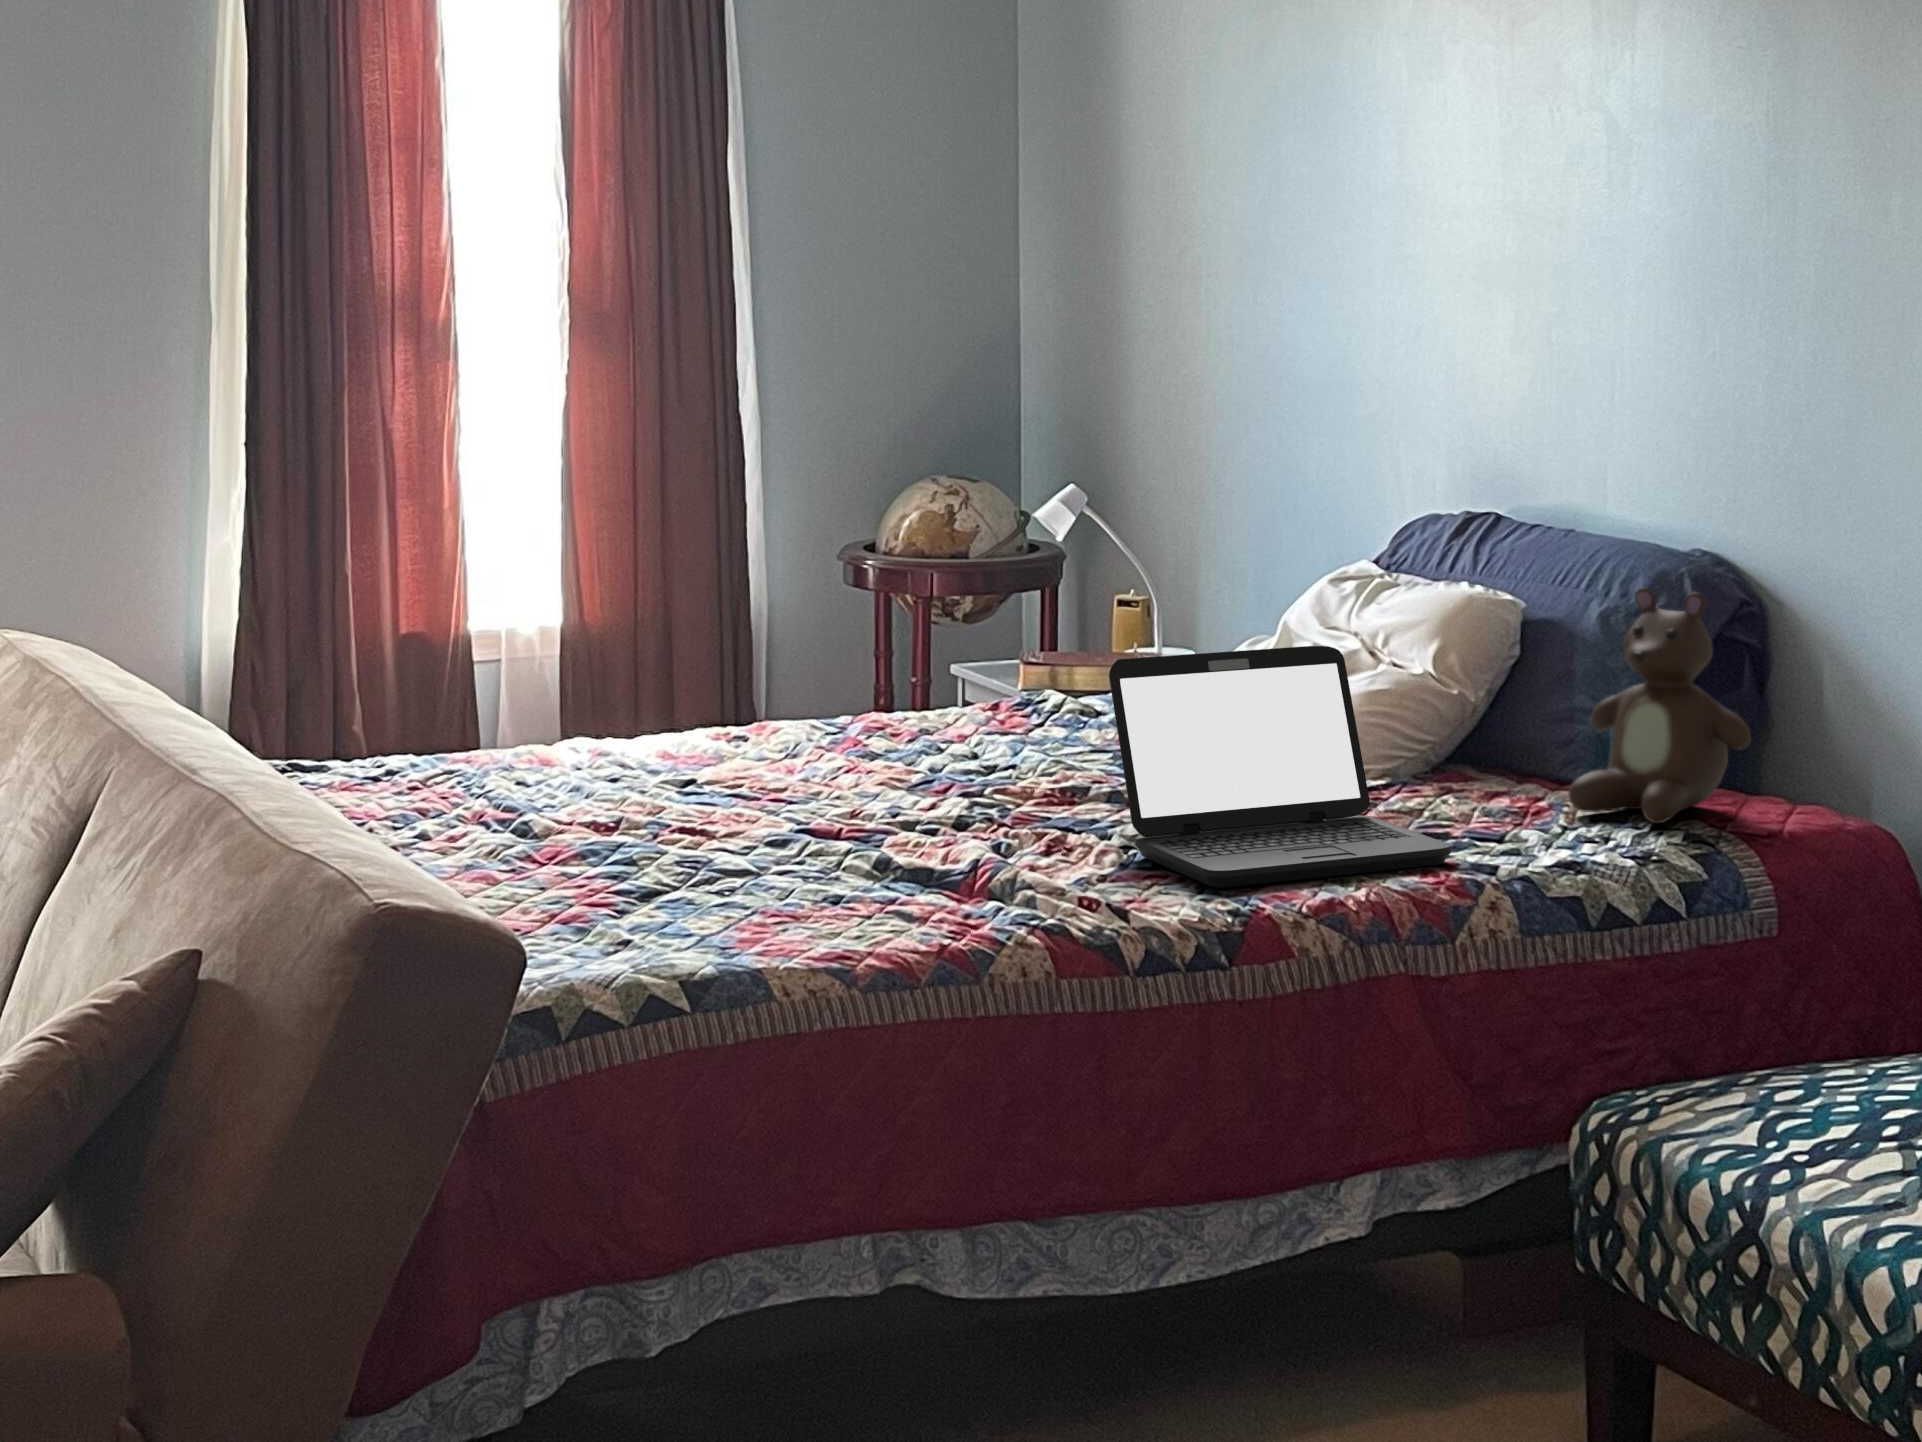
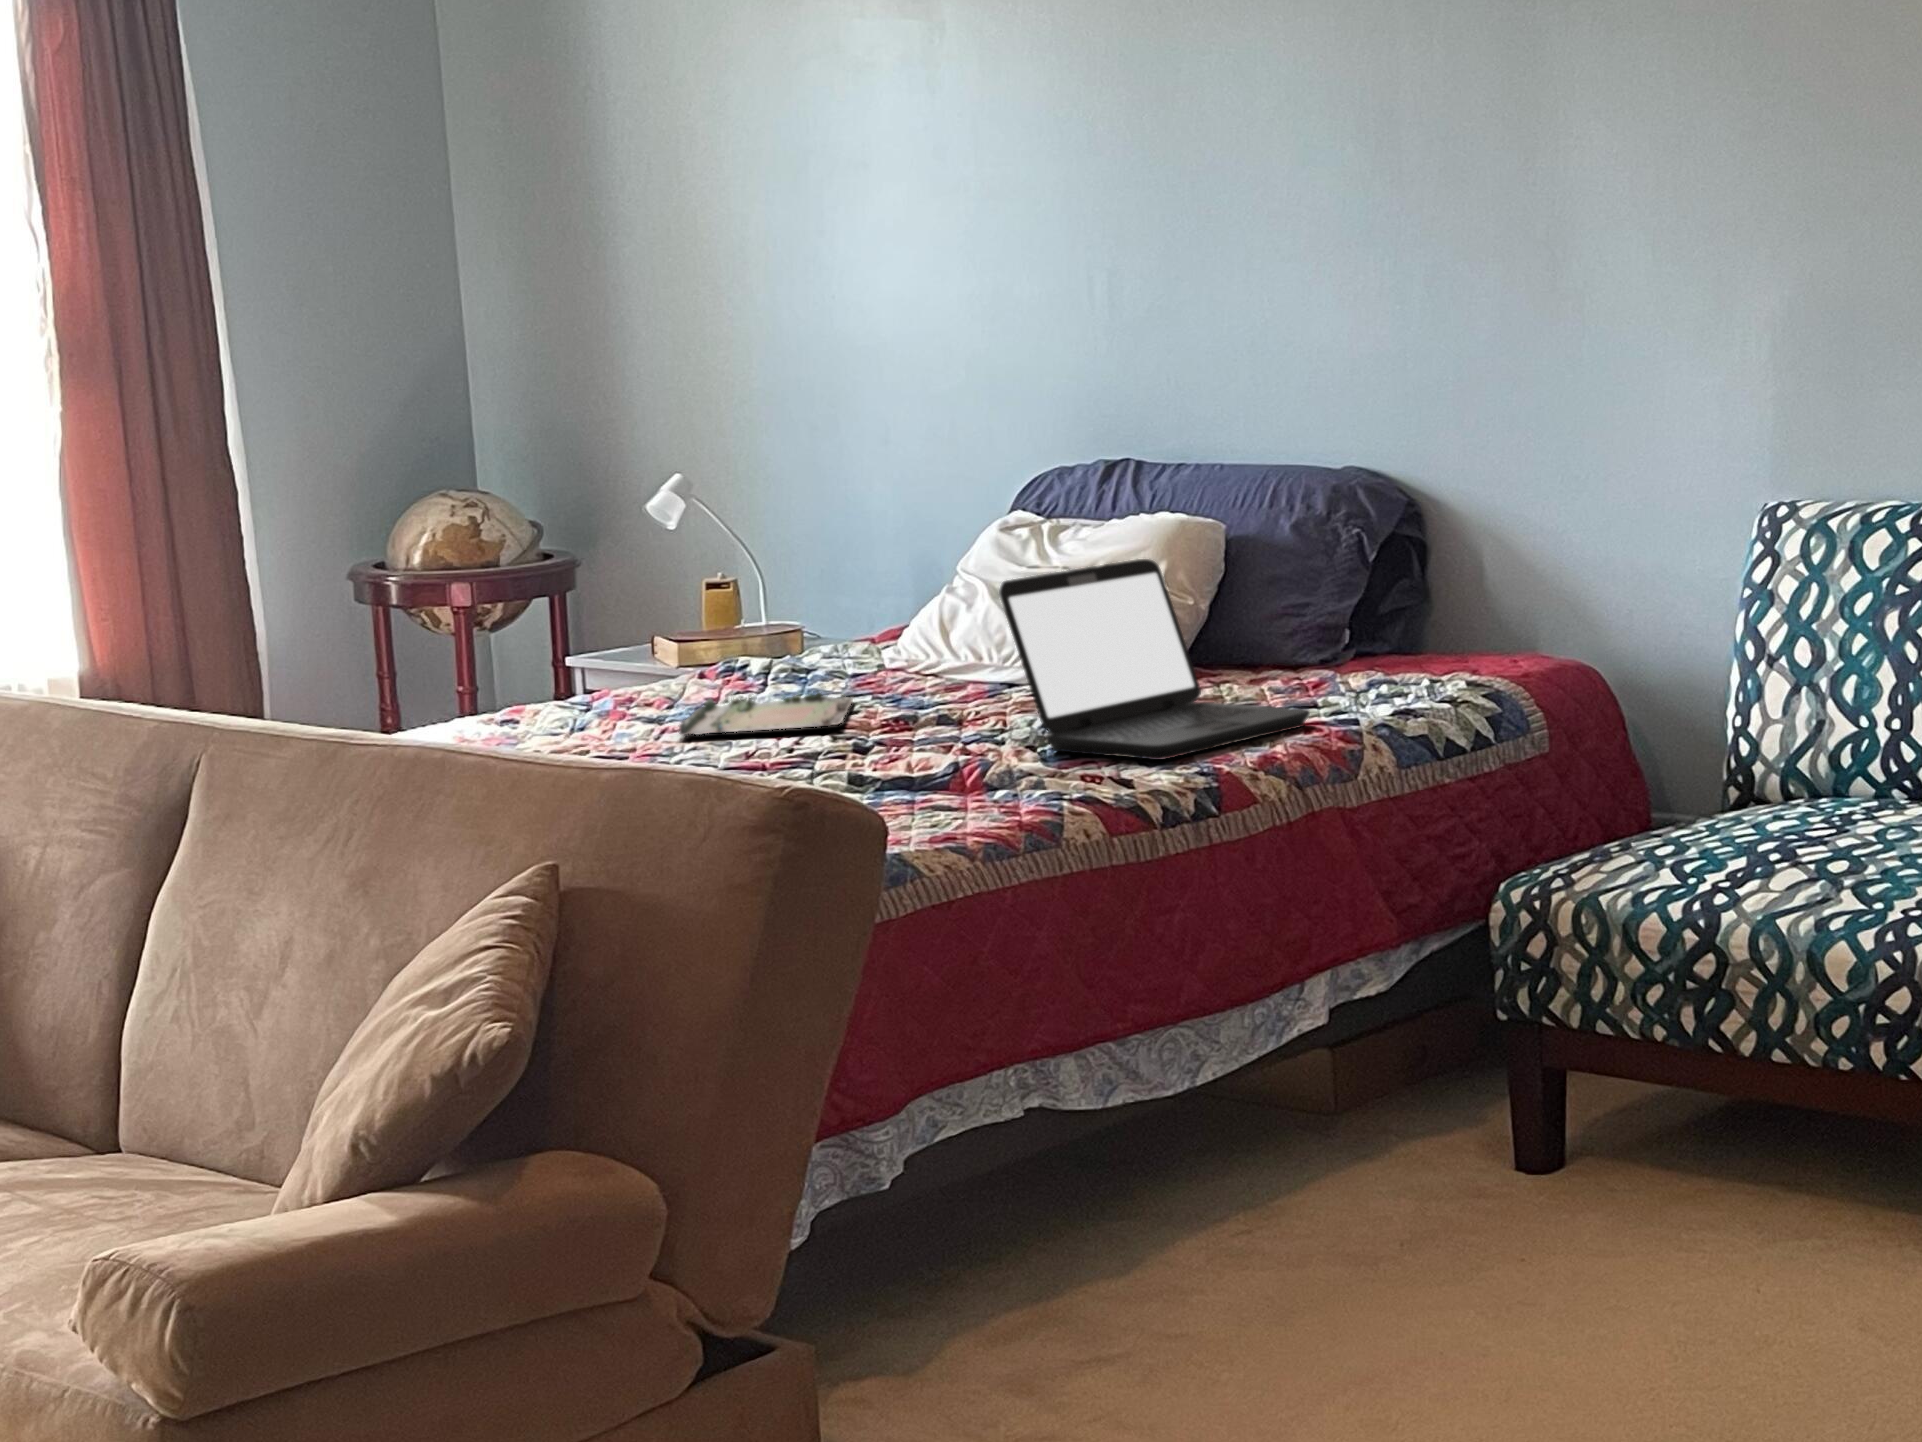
teddy bear: present [1568,587,1751,823] -> none [1326,489,1476,683]
tray: none [855,732,1087,790] -> present [679,692,853,736]

